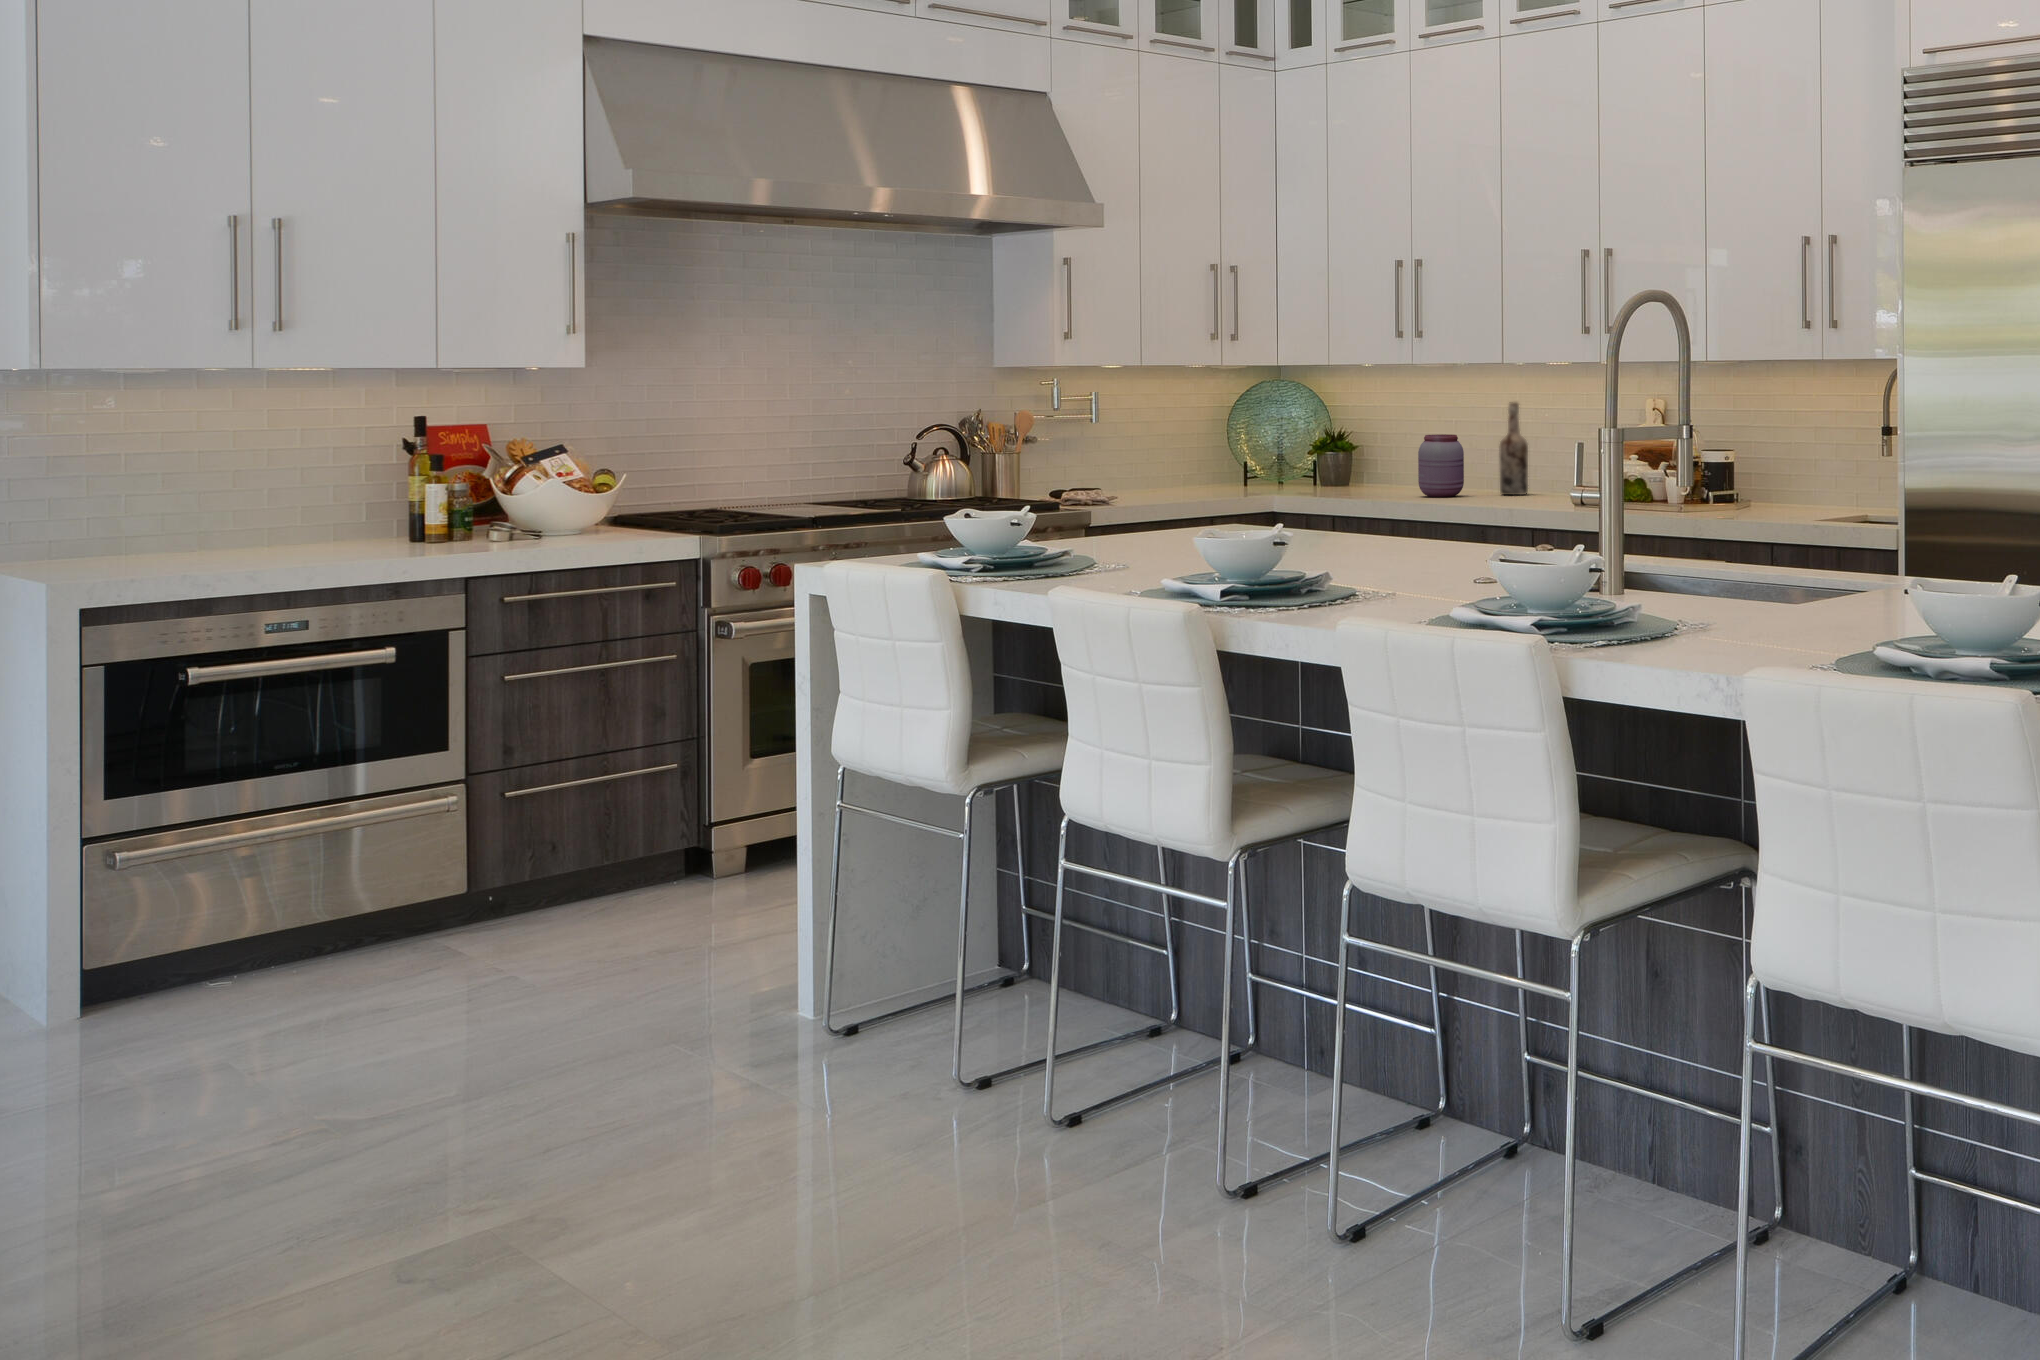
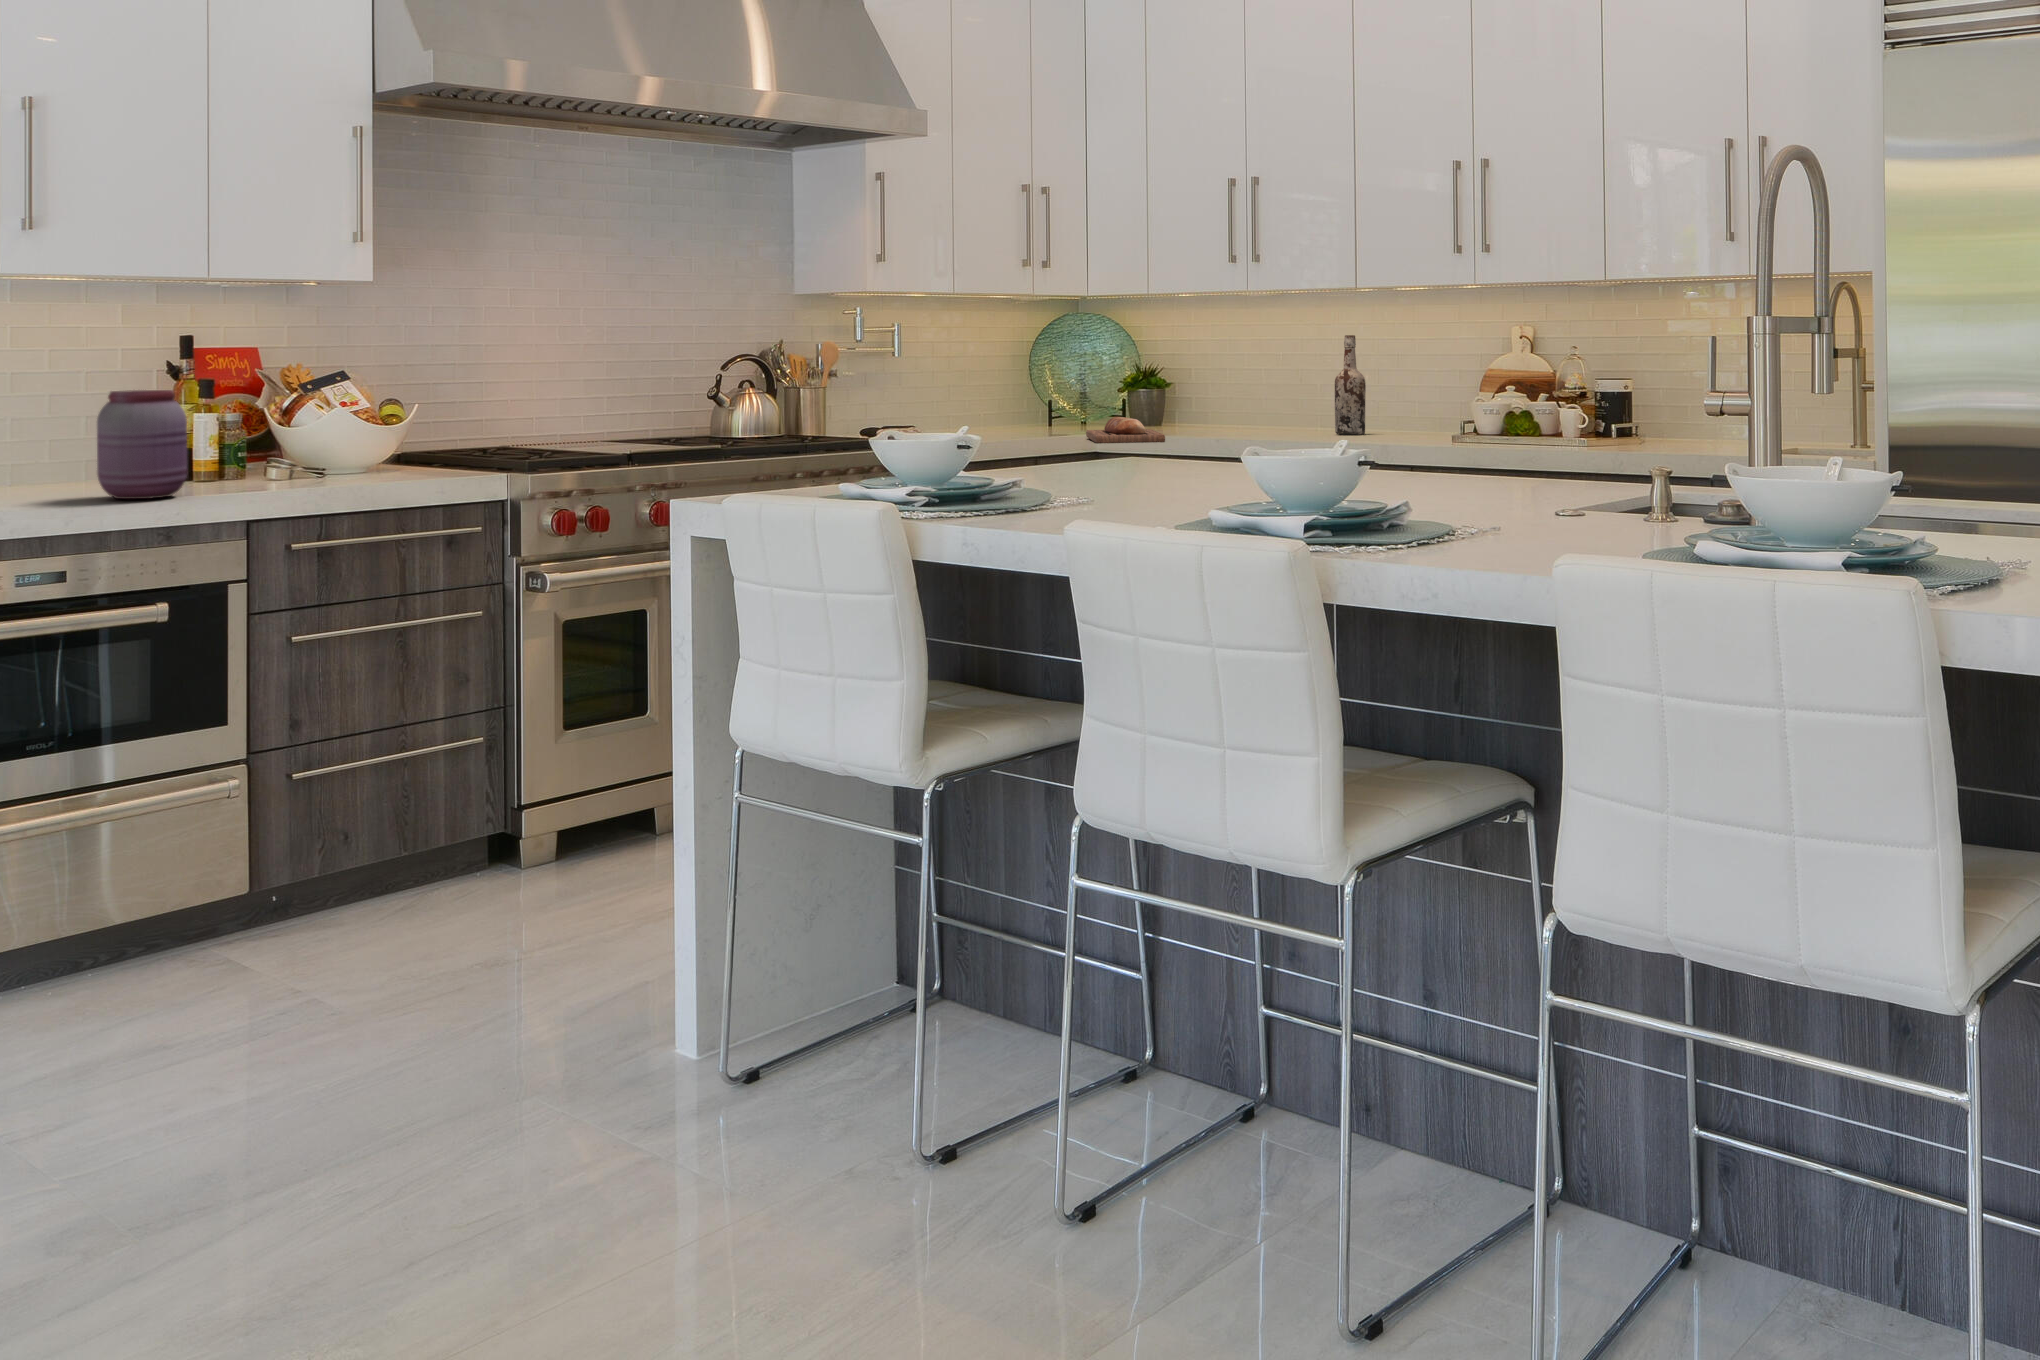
jar: present [1418,434,1464,497] -> present [97,390,188,499]
bread loaf: none [1266,479,1330,504] -> present [1086,417,1165,443]

